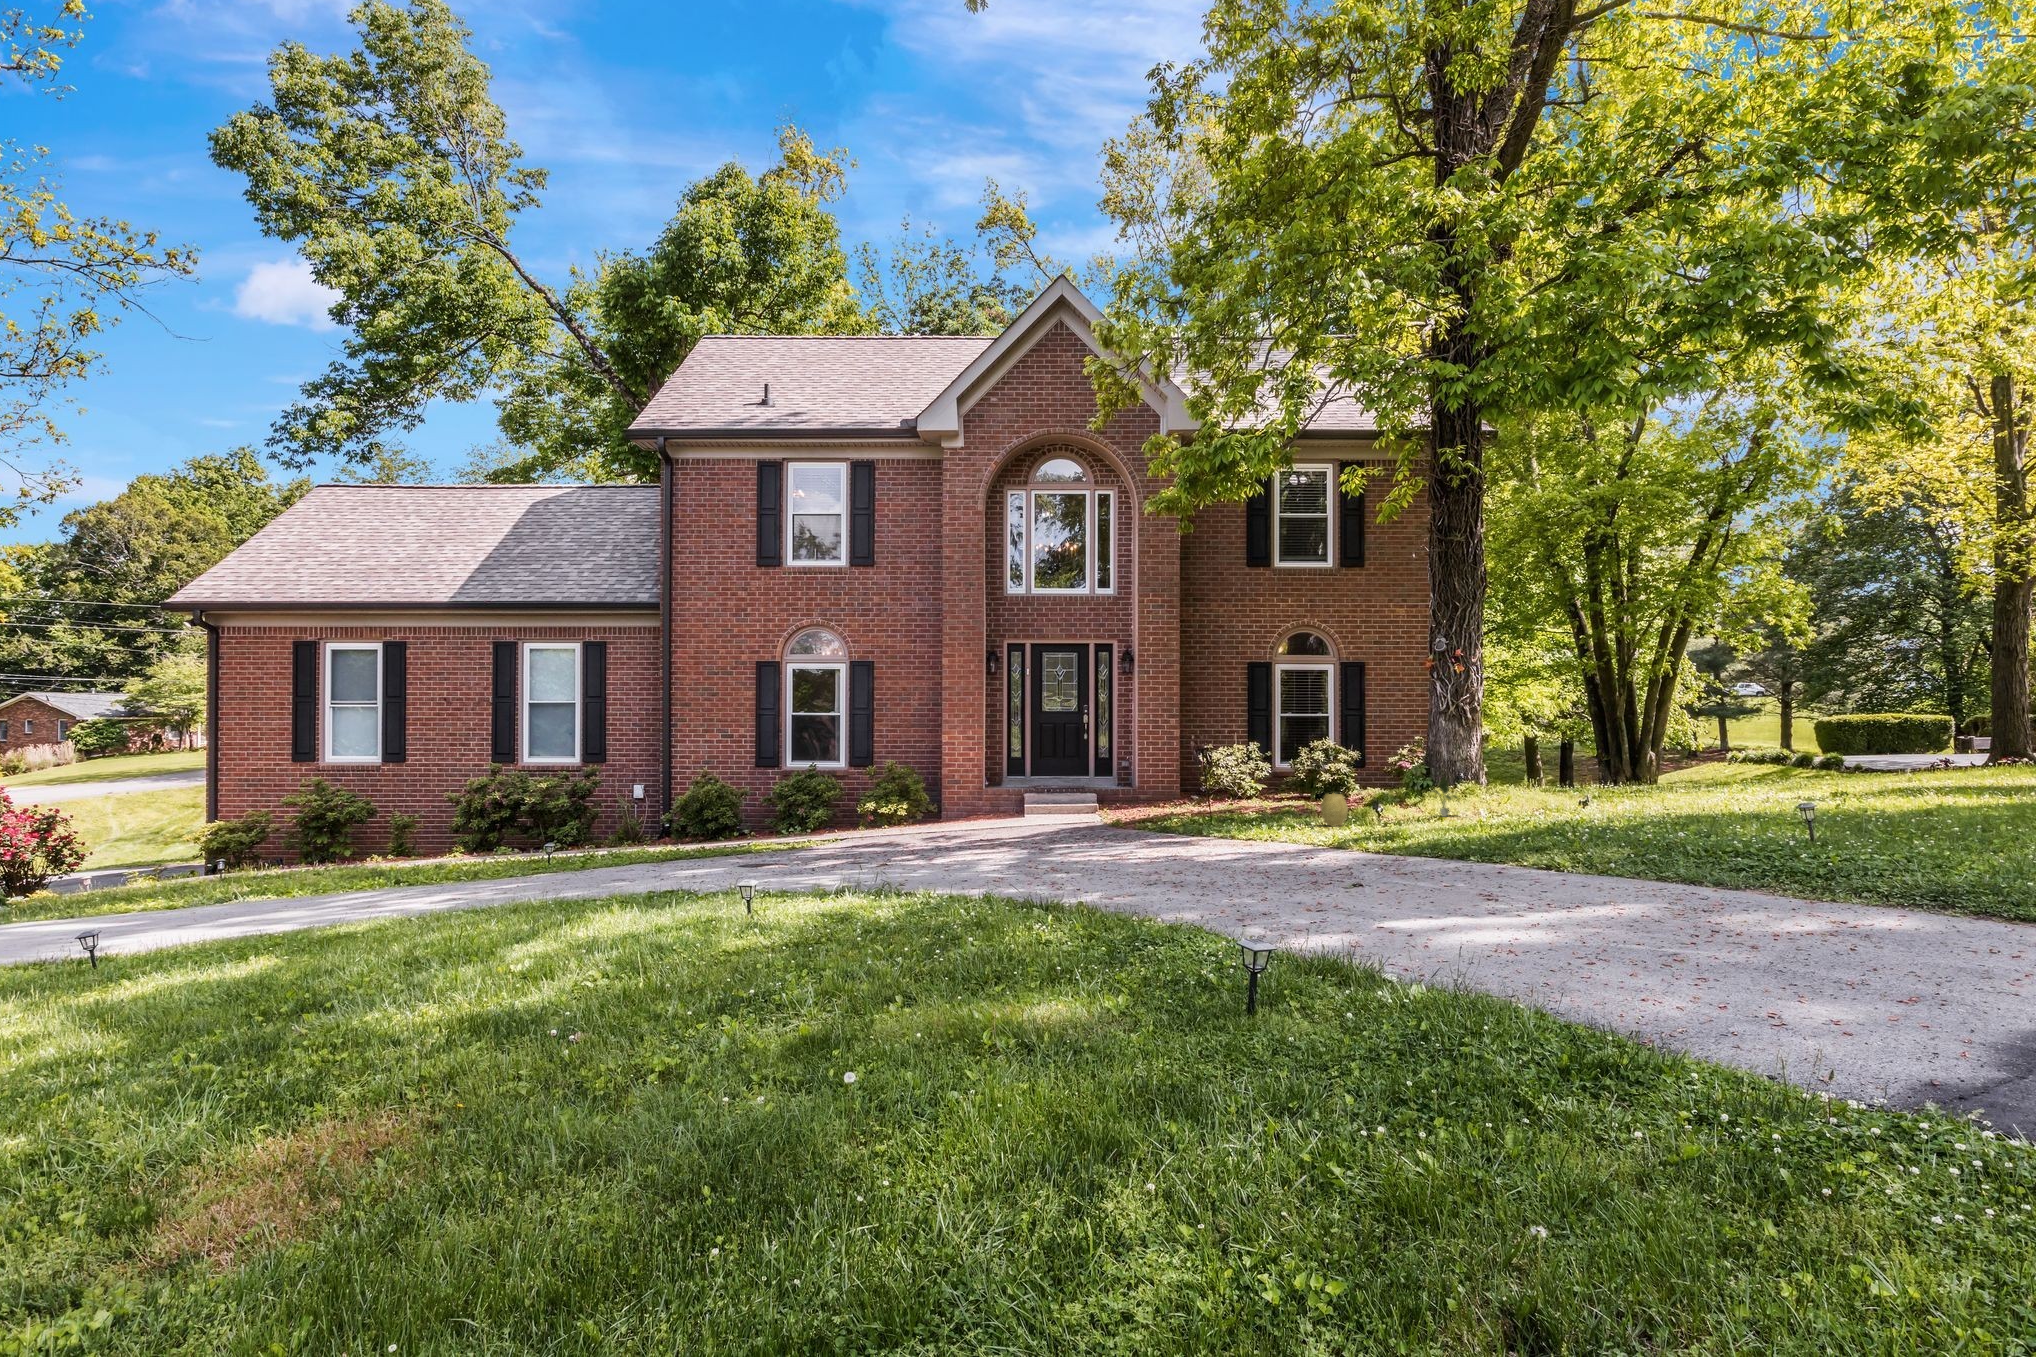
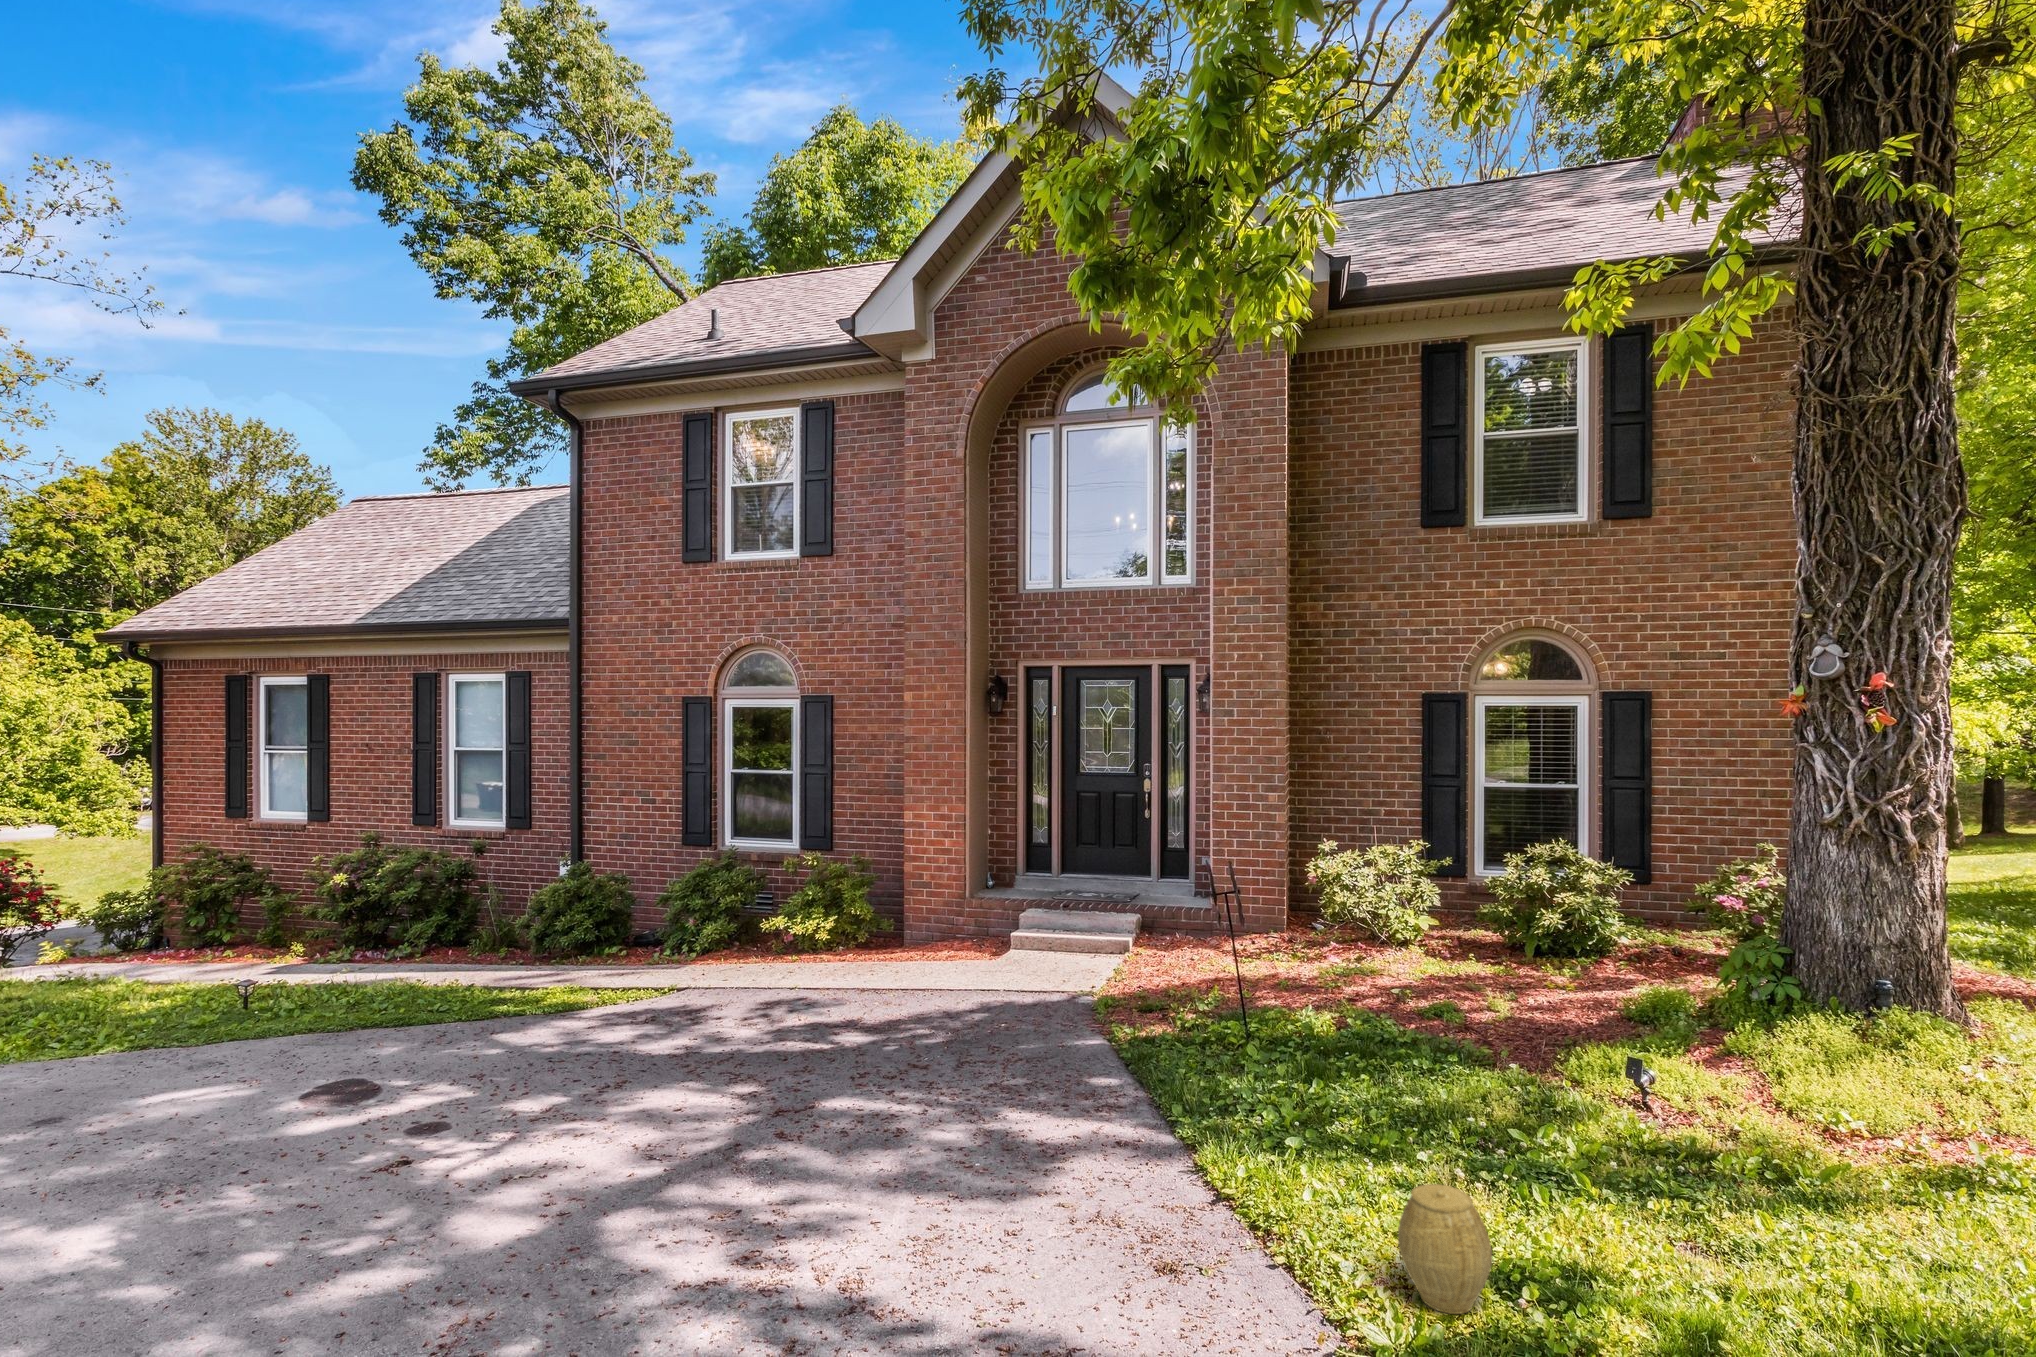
potted plant: present [1432,777,1458,817] -> none [1810,1117,1936,1256]

